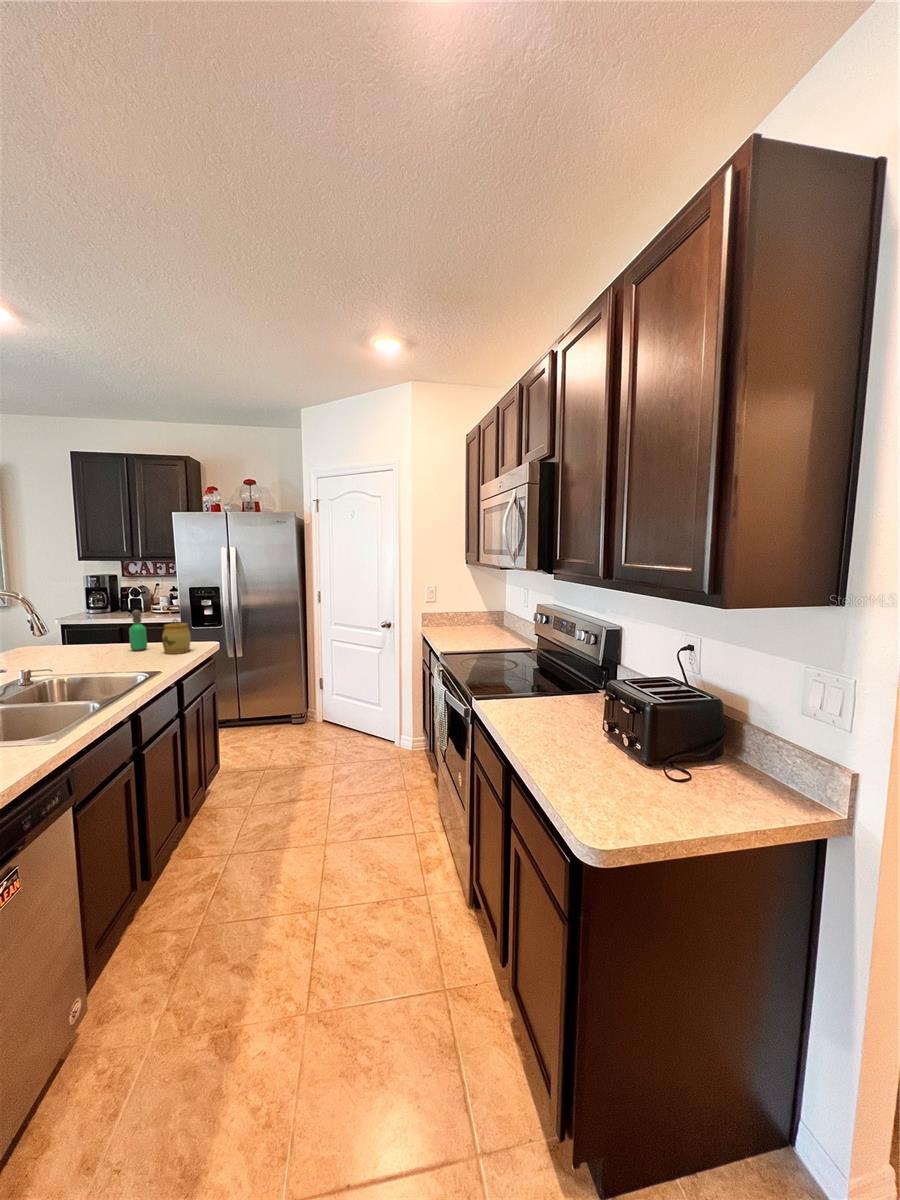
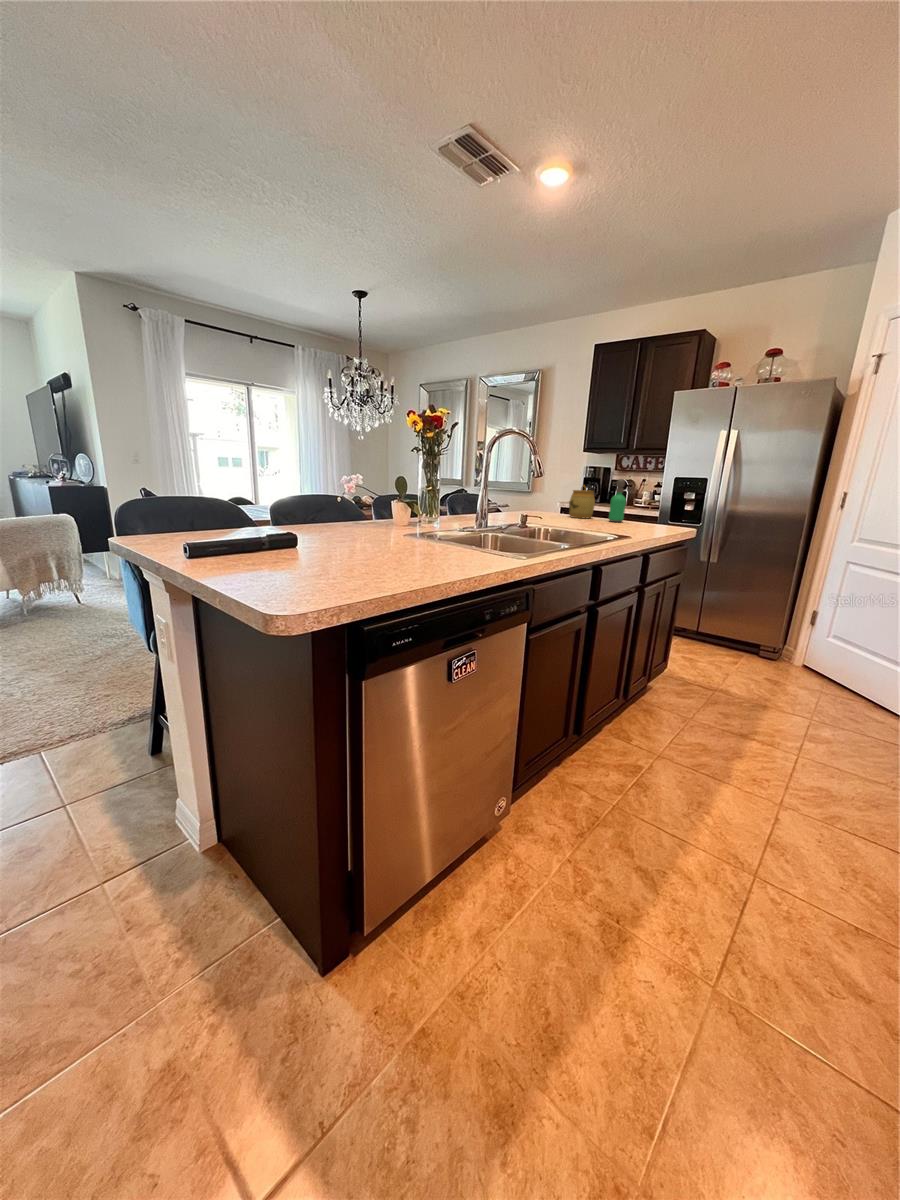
jar: present [162,619,191,654] -> present [569,485,595,518]

